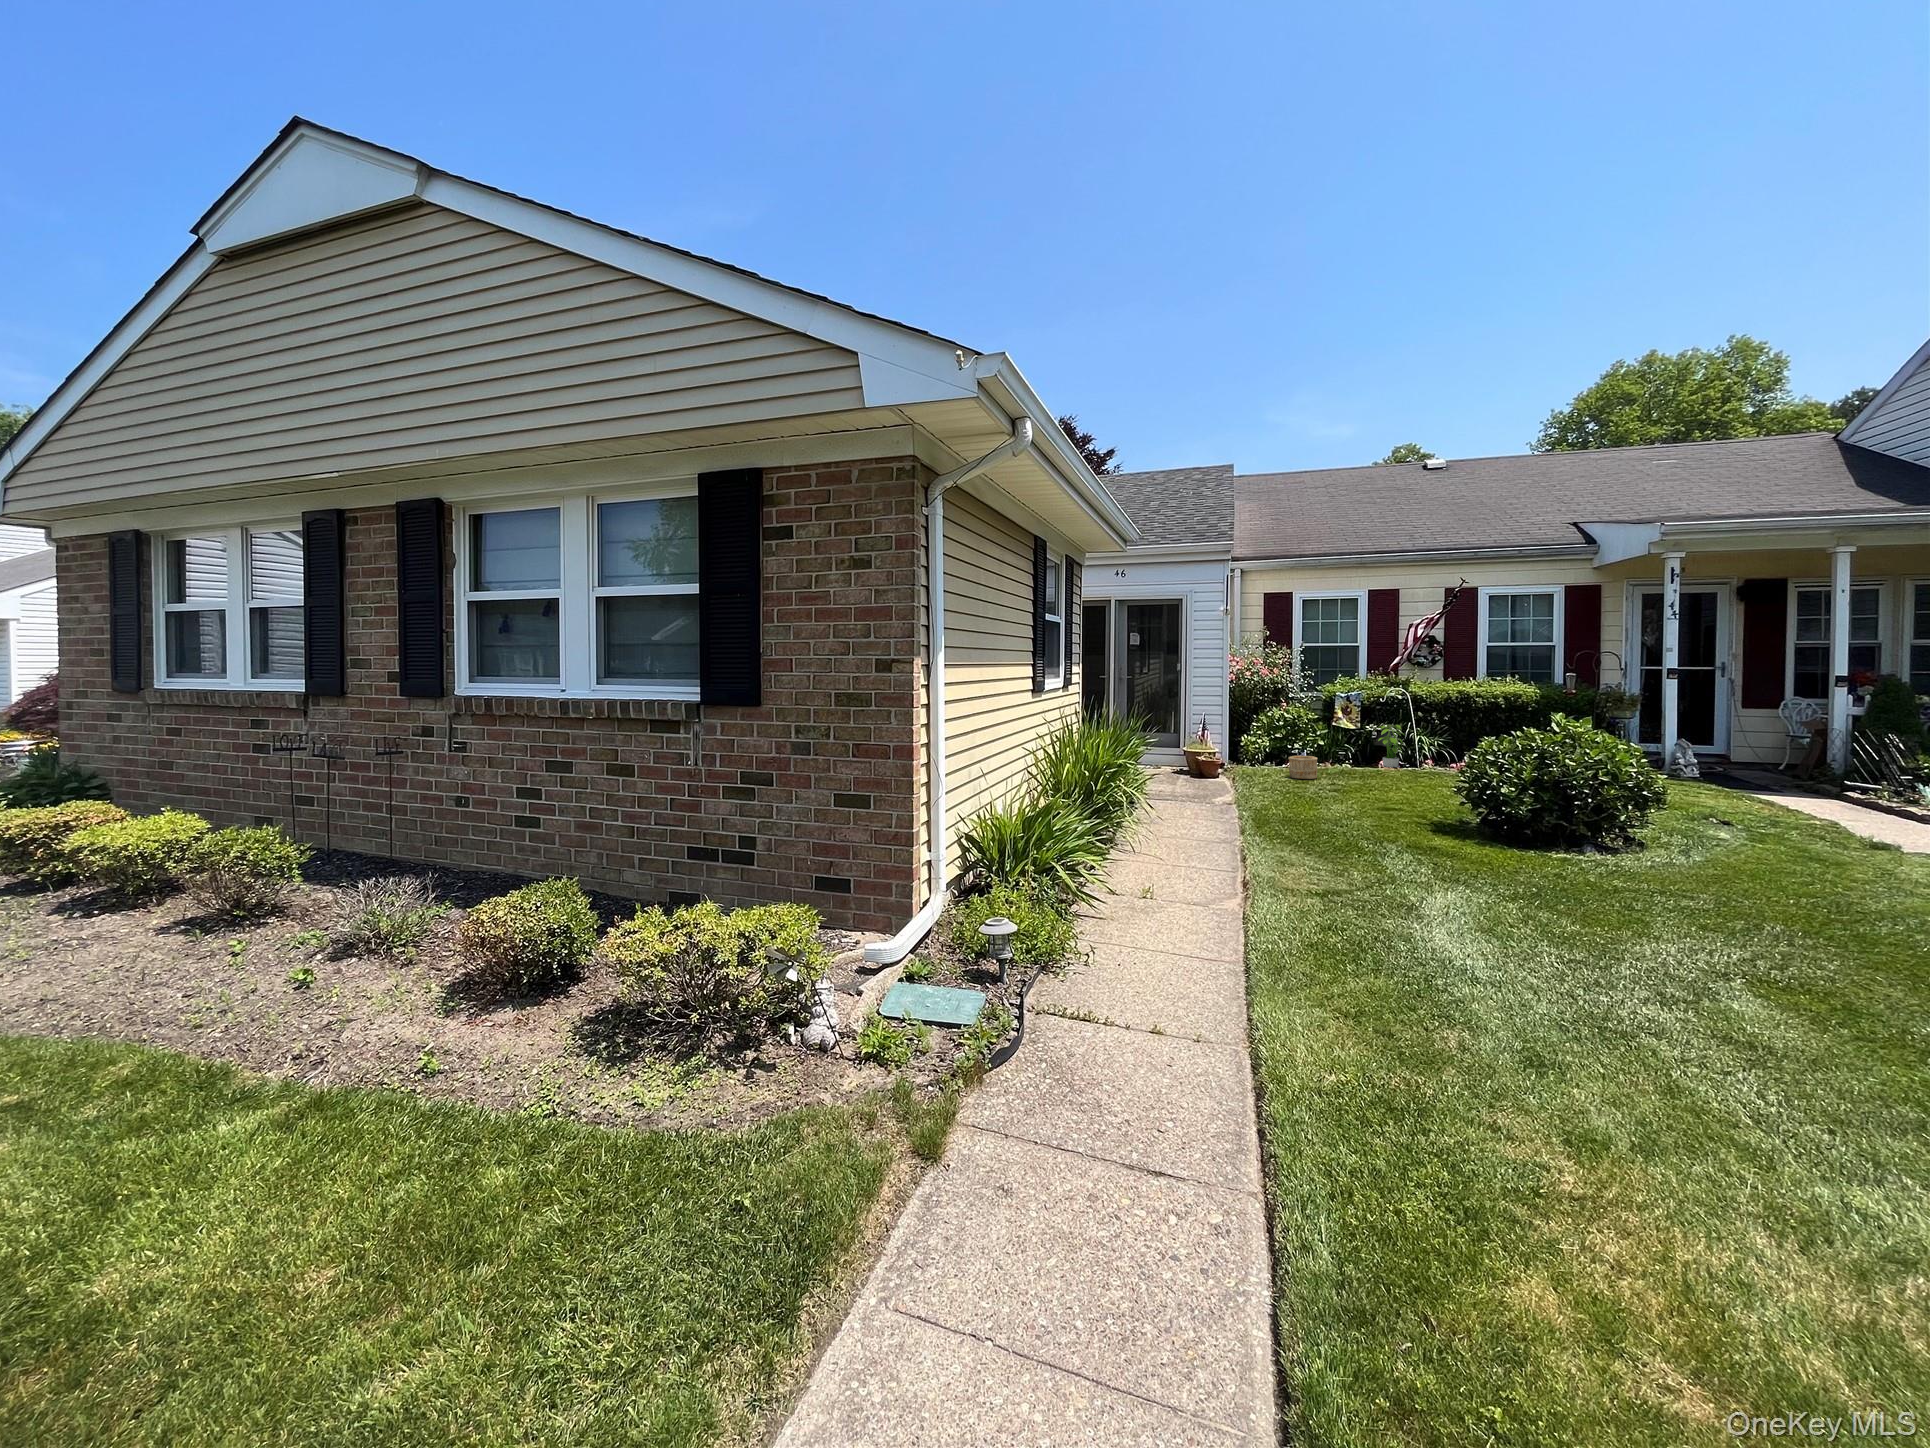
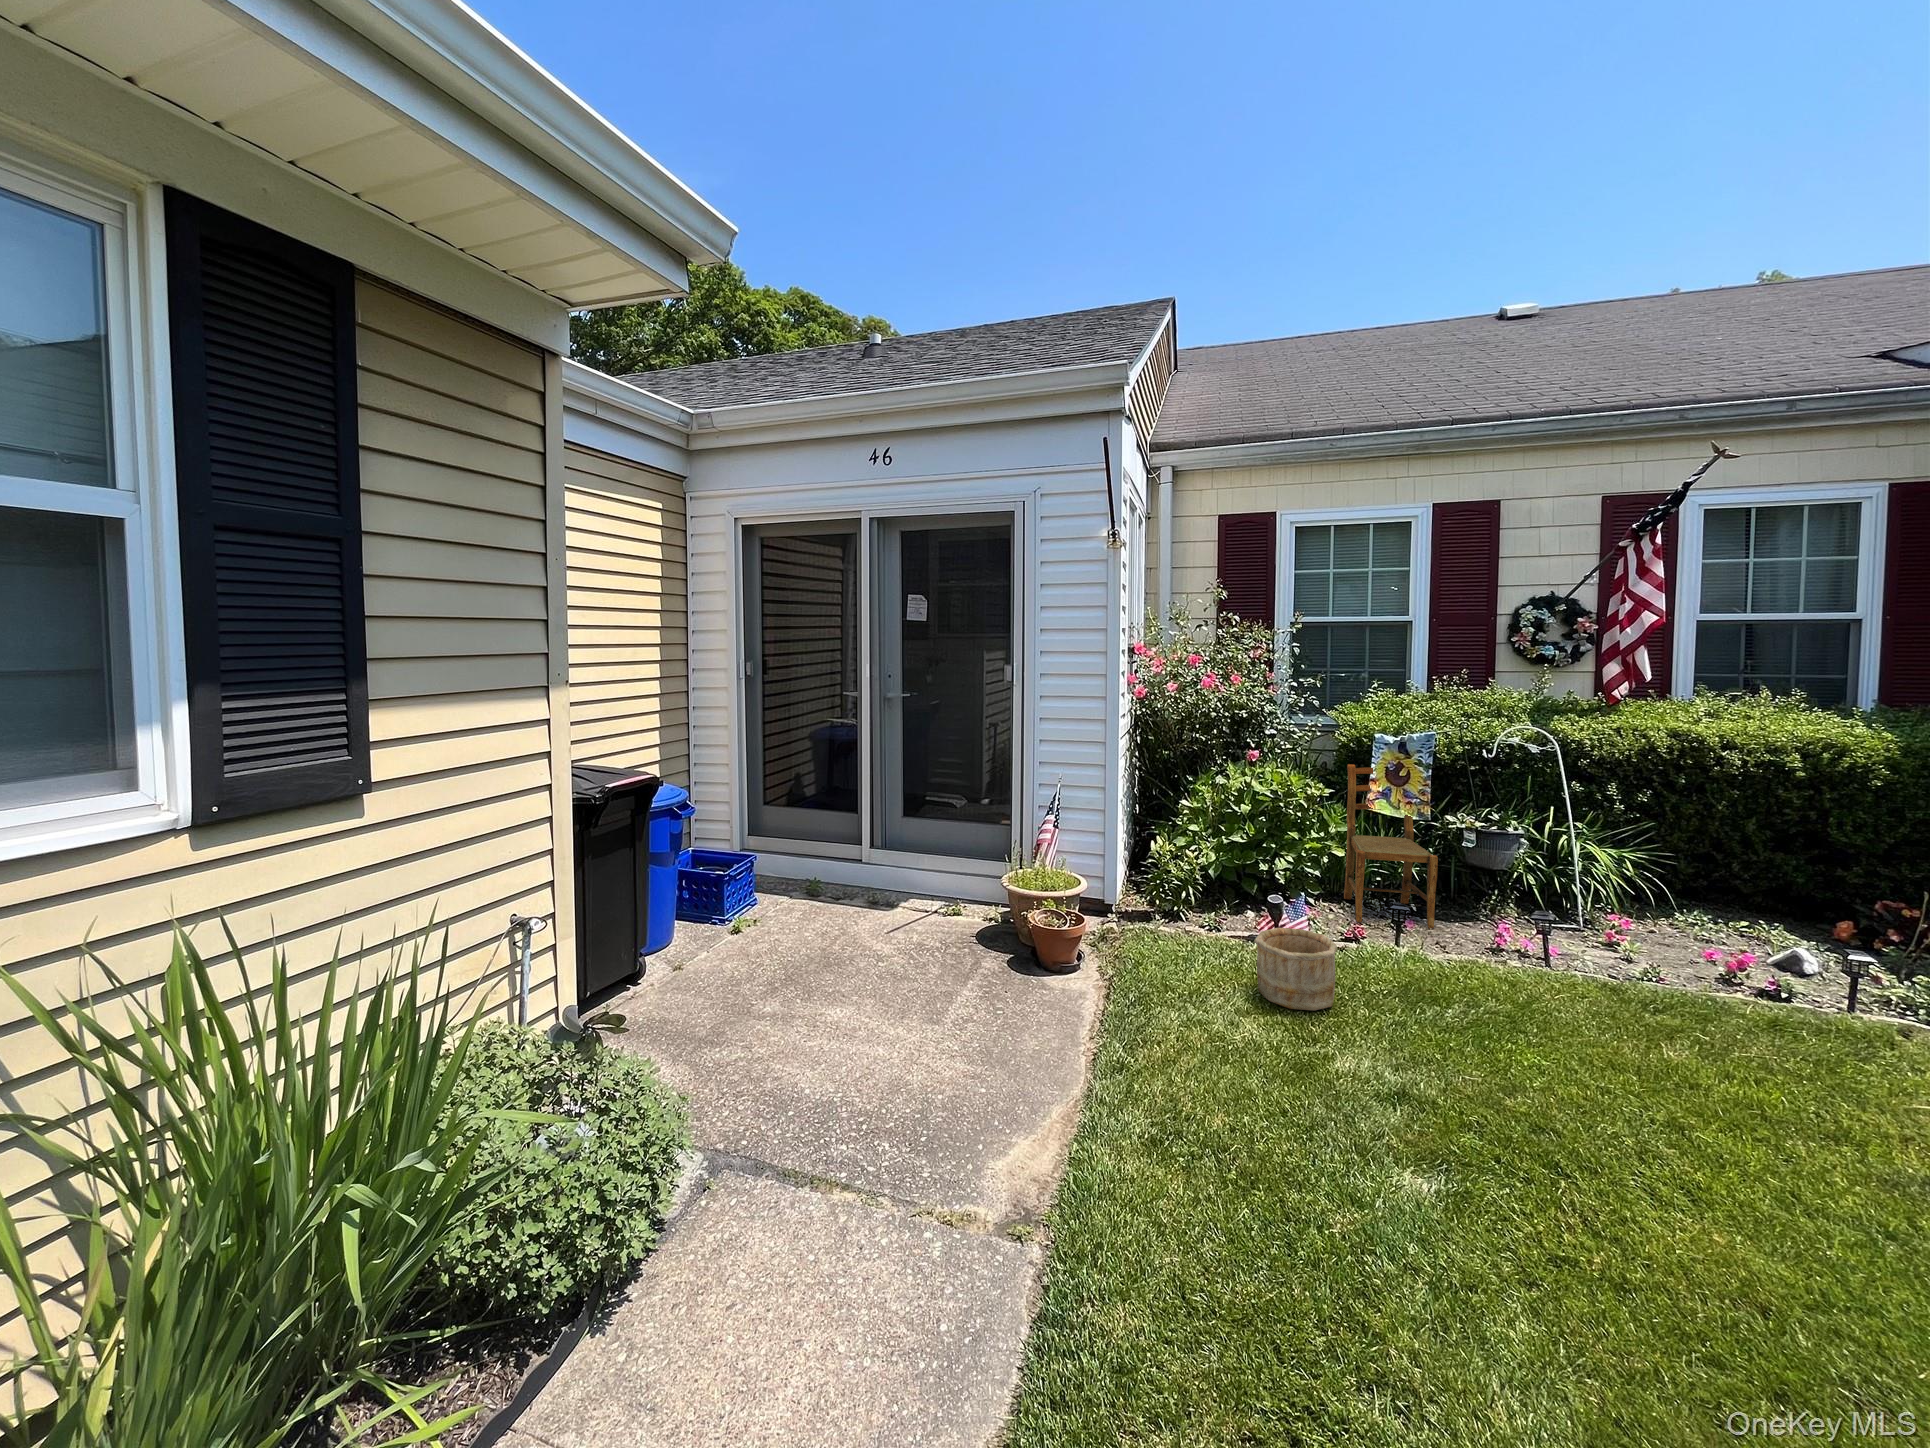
chair: none [1324,705,1360,768] -> present [1344,764,1438,929]
potted plant: present [1378,725,1404,767] -> none [1465,813,1546,926]

